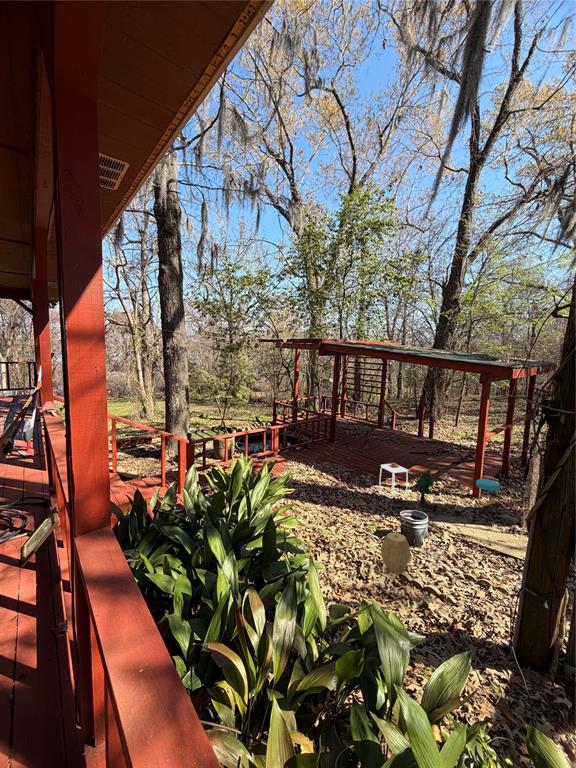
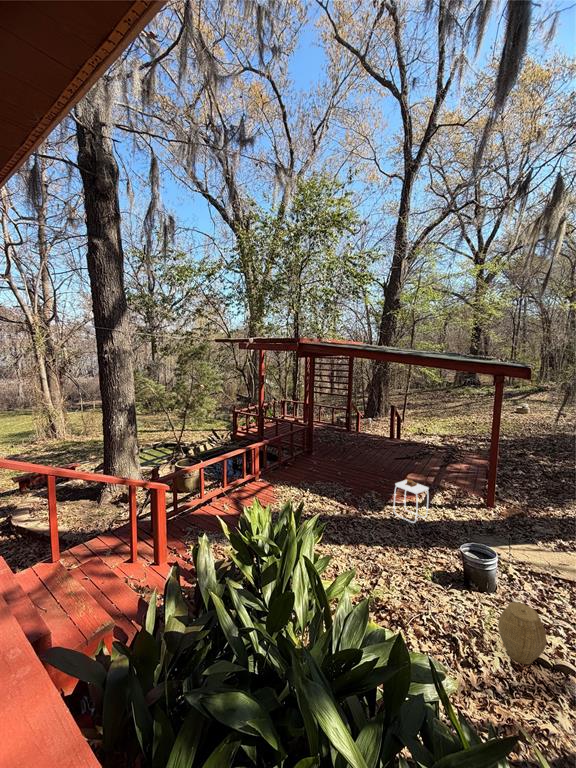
decorative plant: present [415,471,434,504] -> none [437,487,462,525]
stool: present [474,479,500,516] -> none [503,490,532,533]

